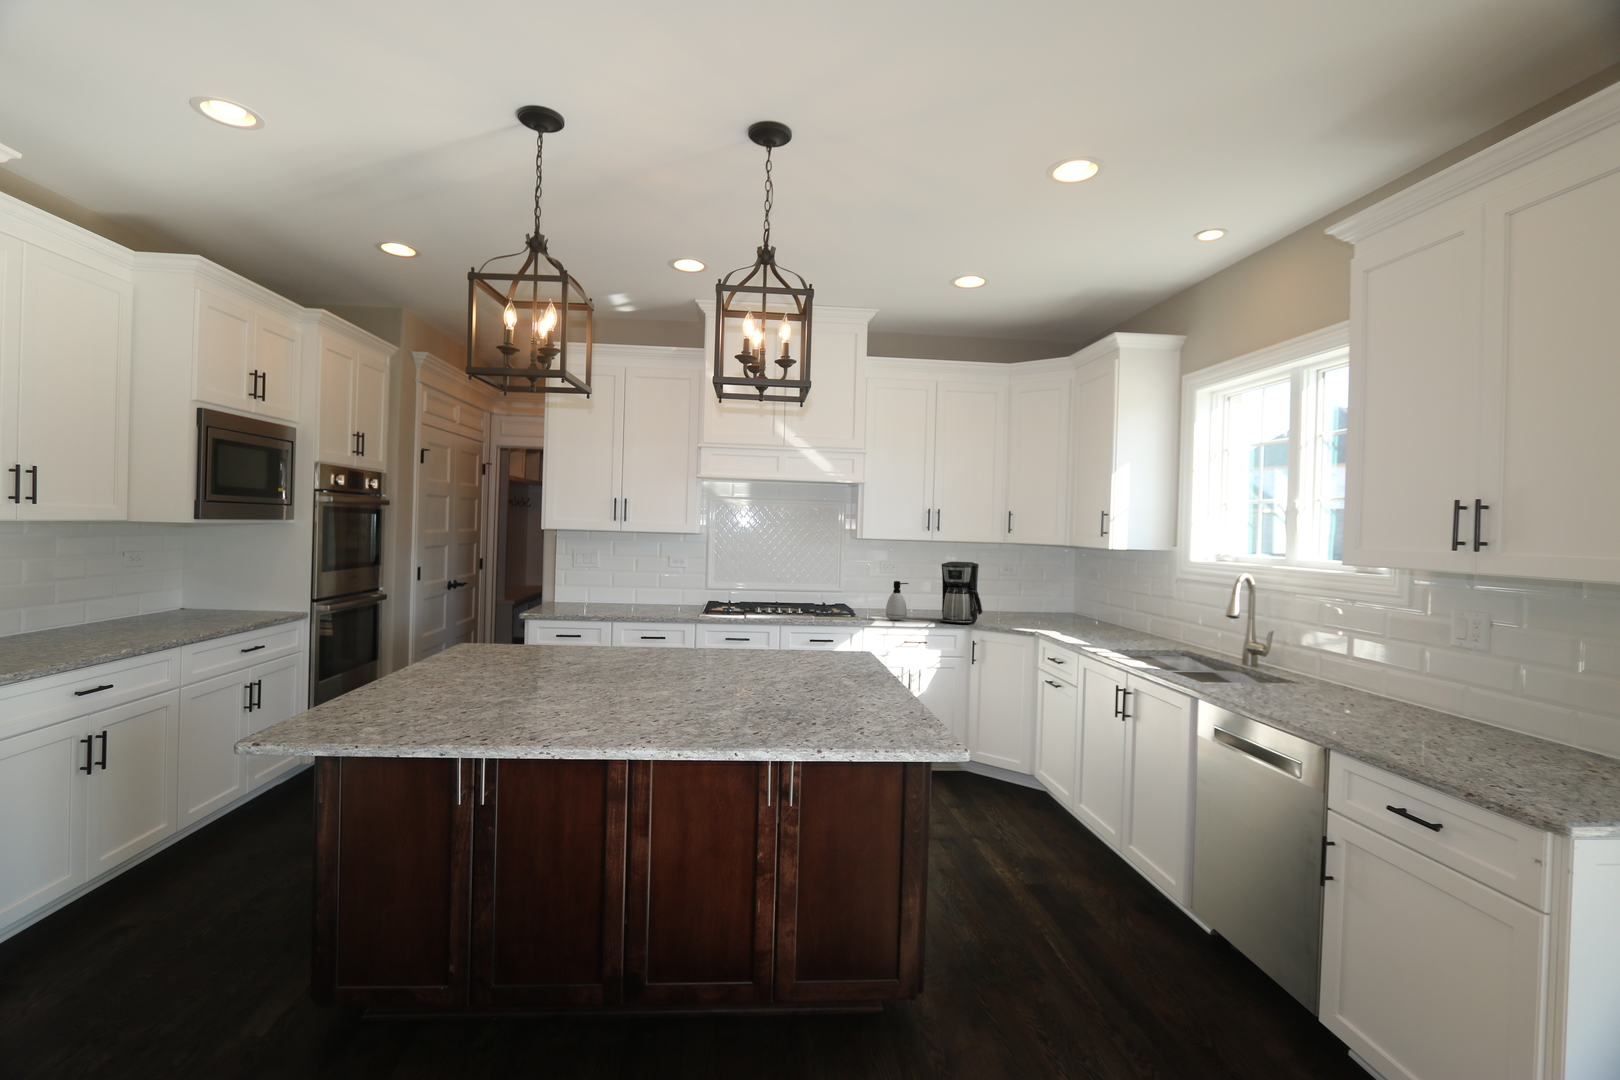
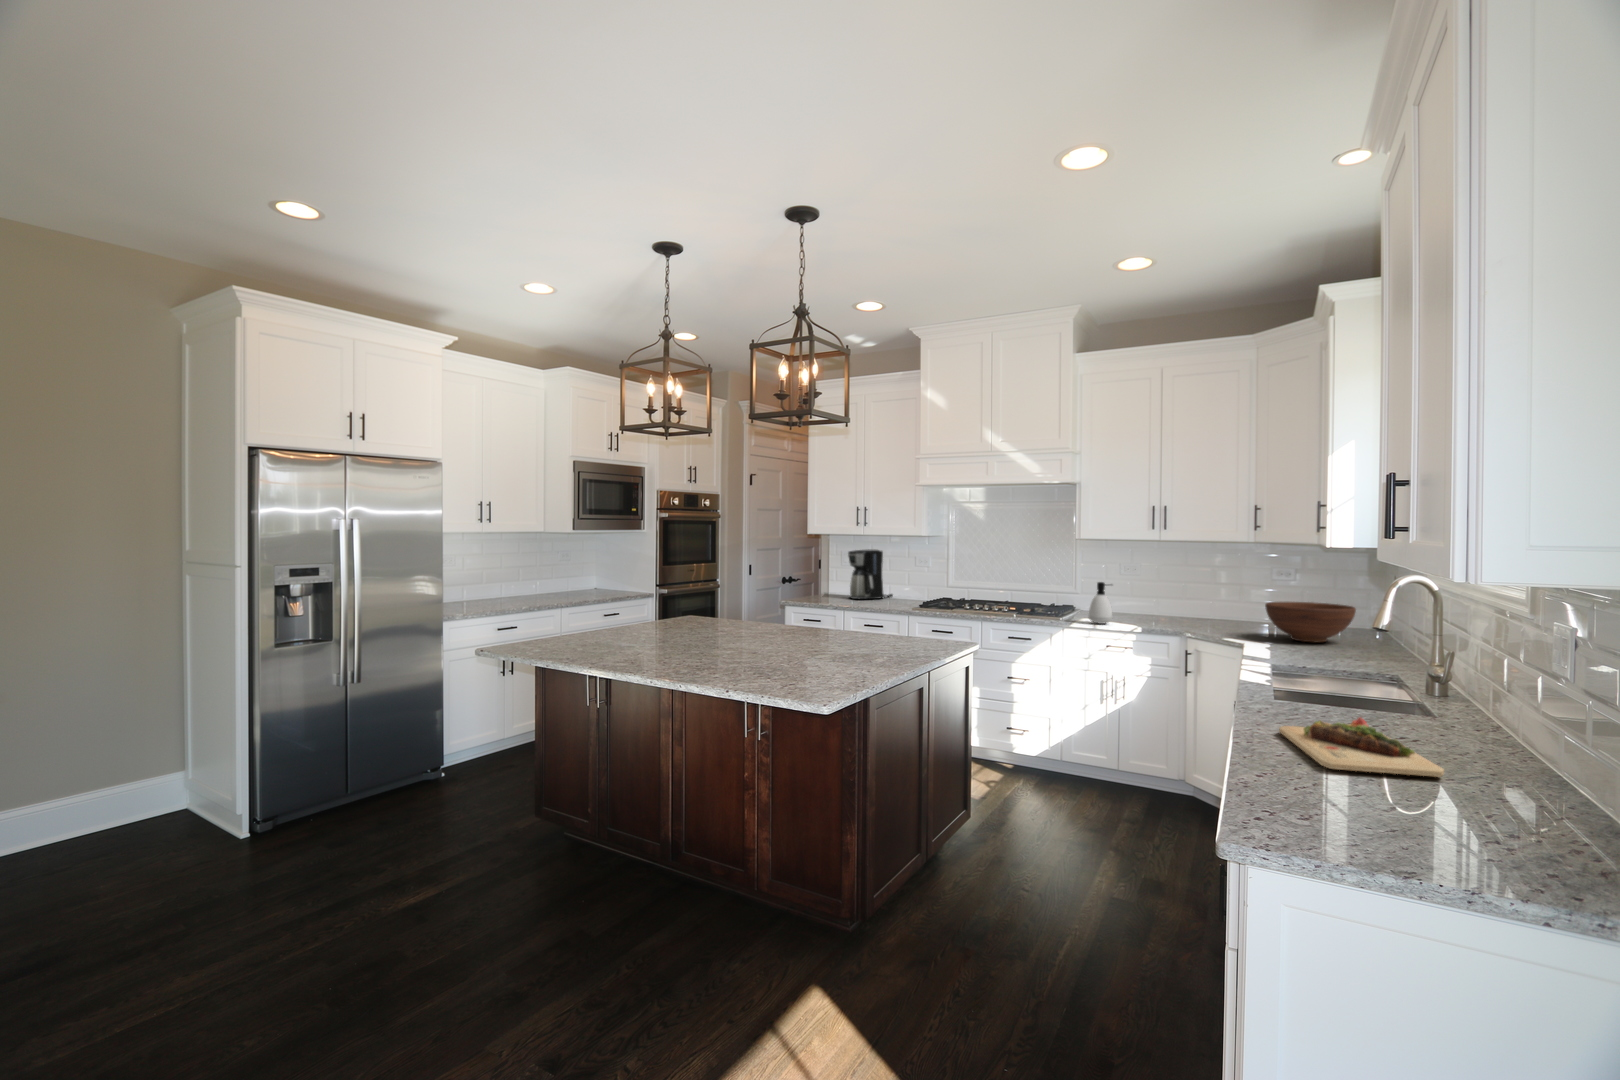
coffee maker: present [940,562,982,624] -> present [848,549,893,599]
fruit bowl: none [1034,594,1100,627] -> present [1265,602,1356,642]
cutting board: none [1331,697,1520,749] -> present [1279,717,1444,777]

